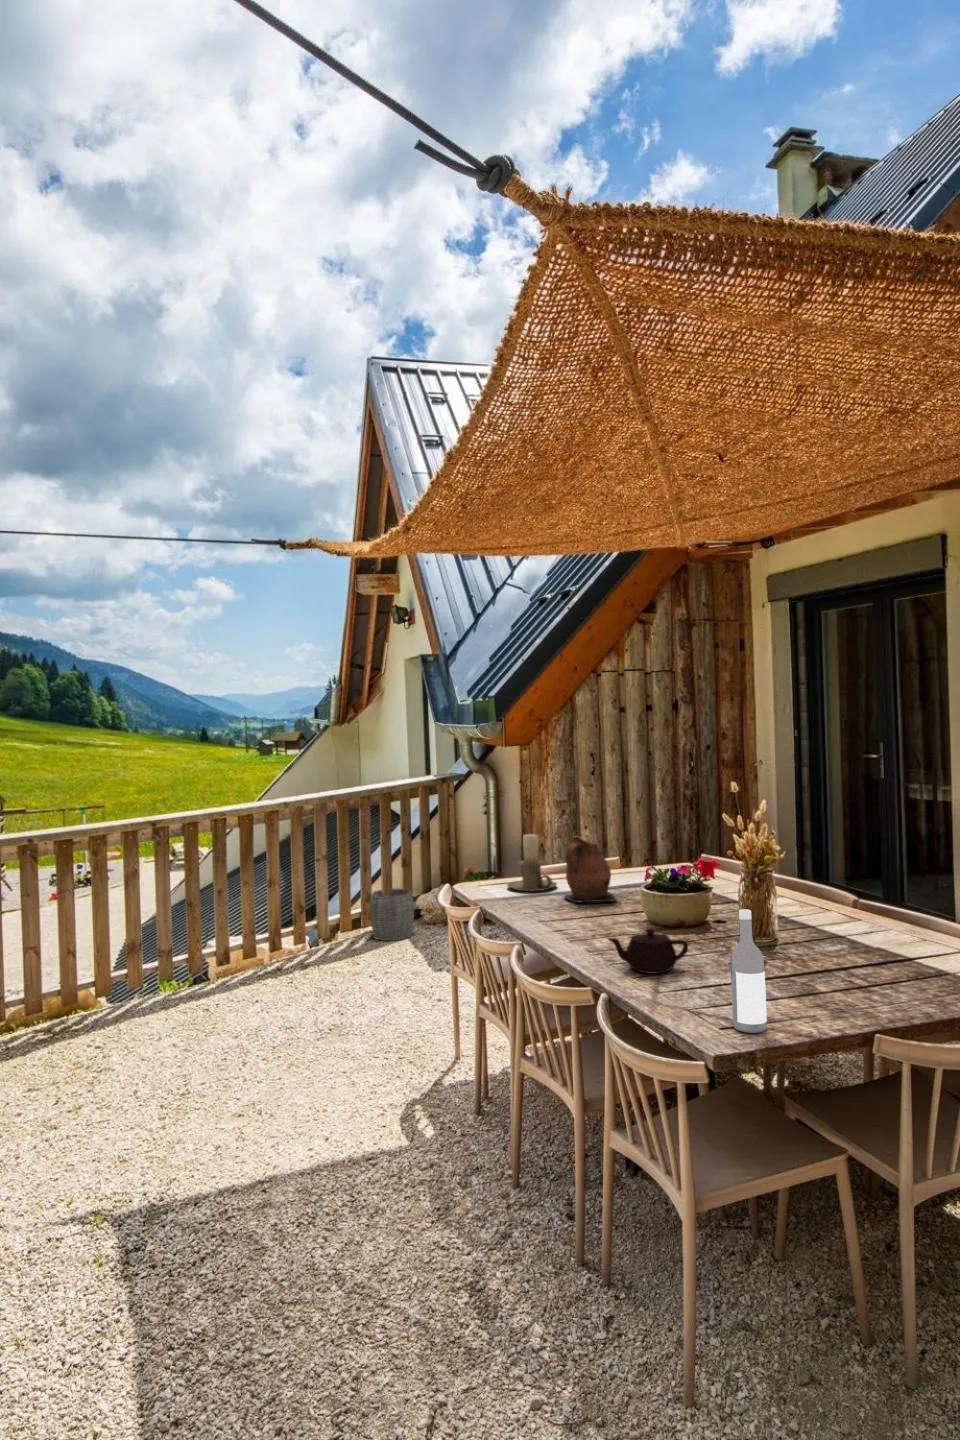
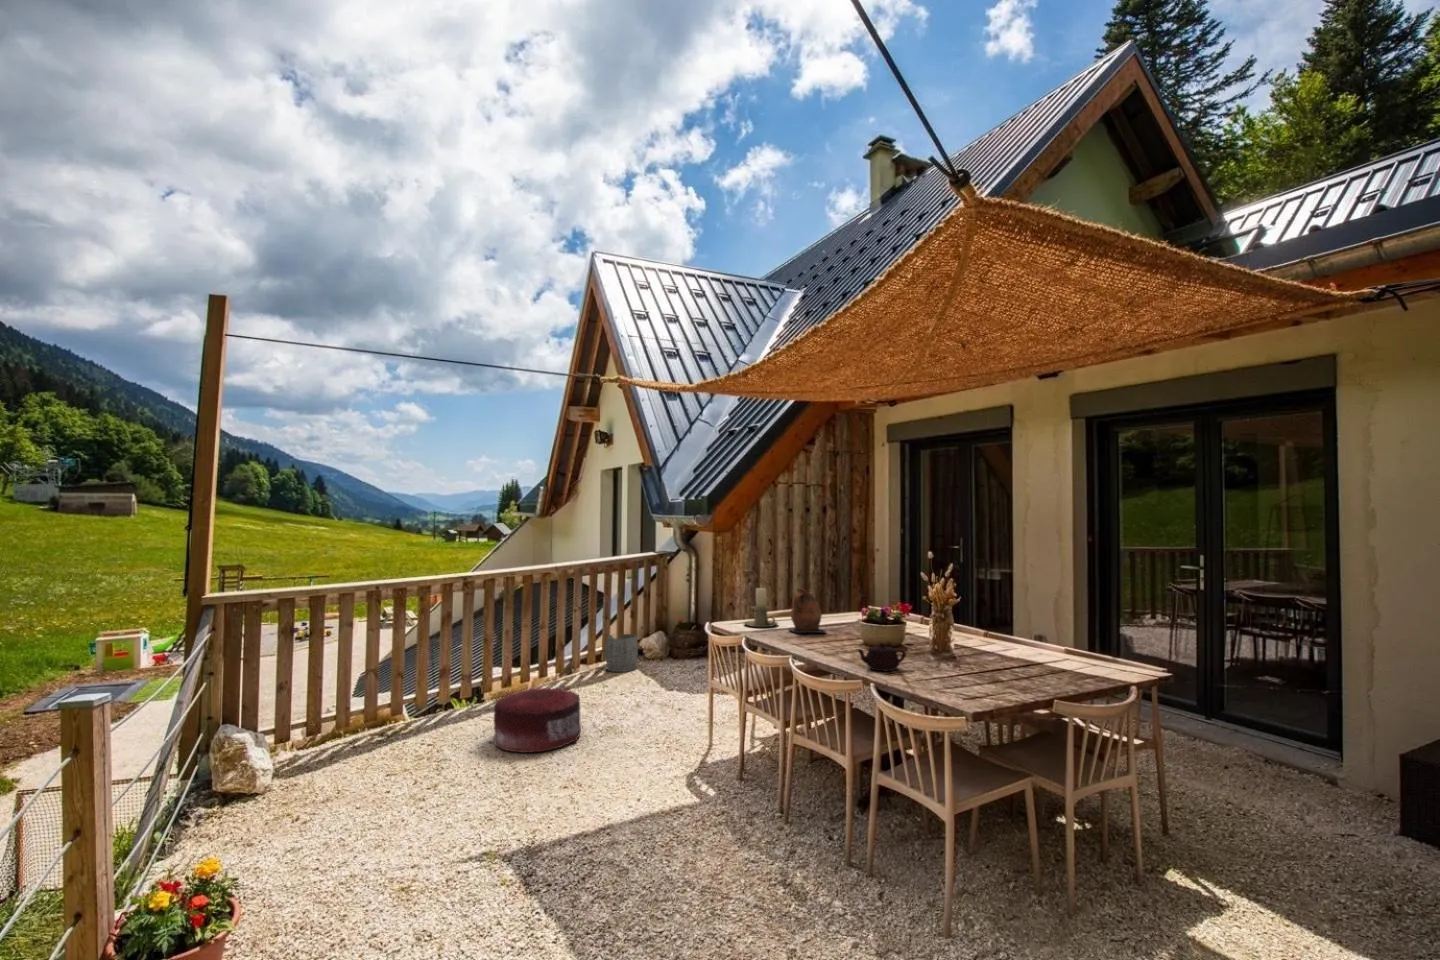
wine bottle: present [731,909,767,1033] -> none [958,623,981,700]
pouf: none [178,969,297,1060] -> present [494,688,581,753]

